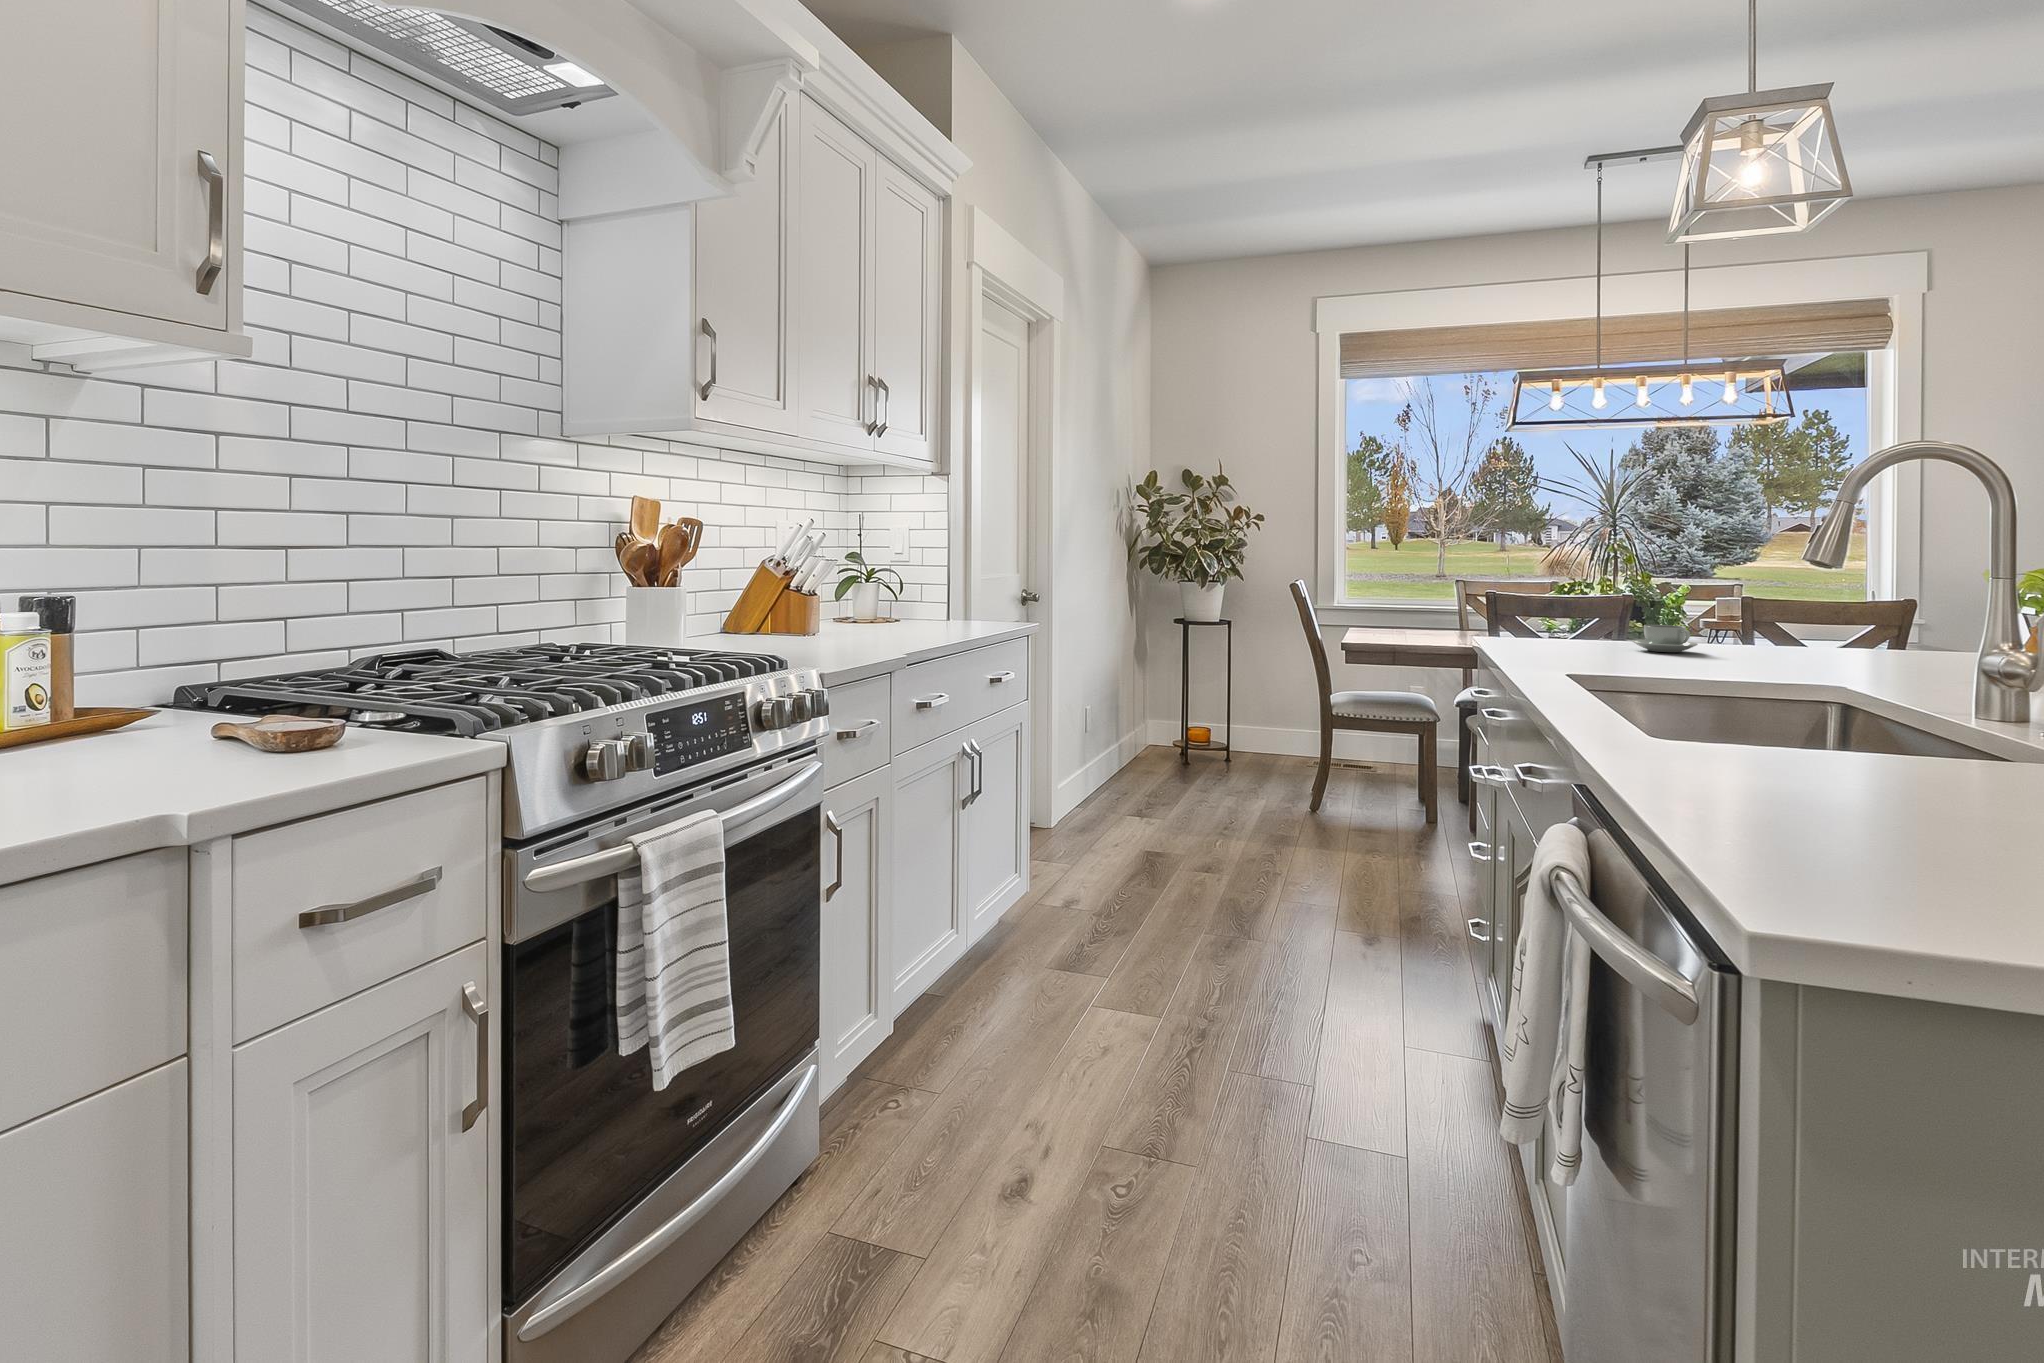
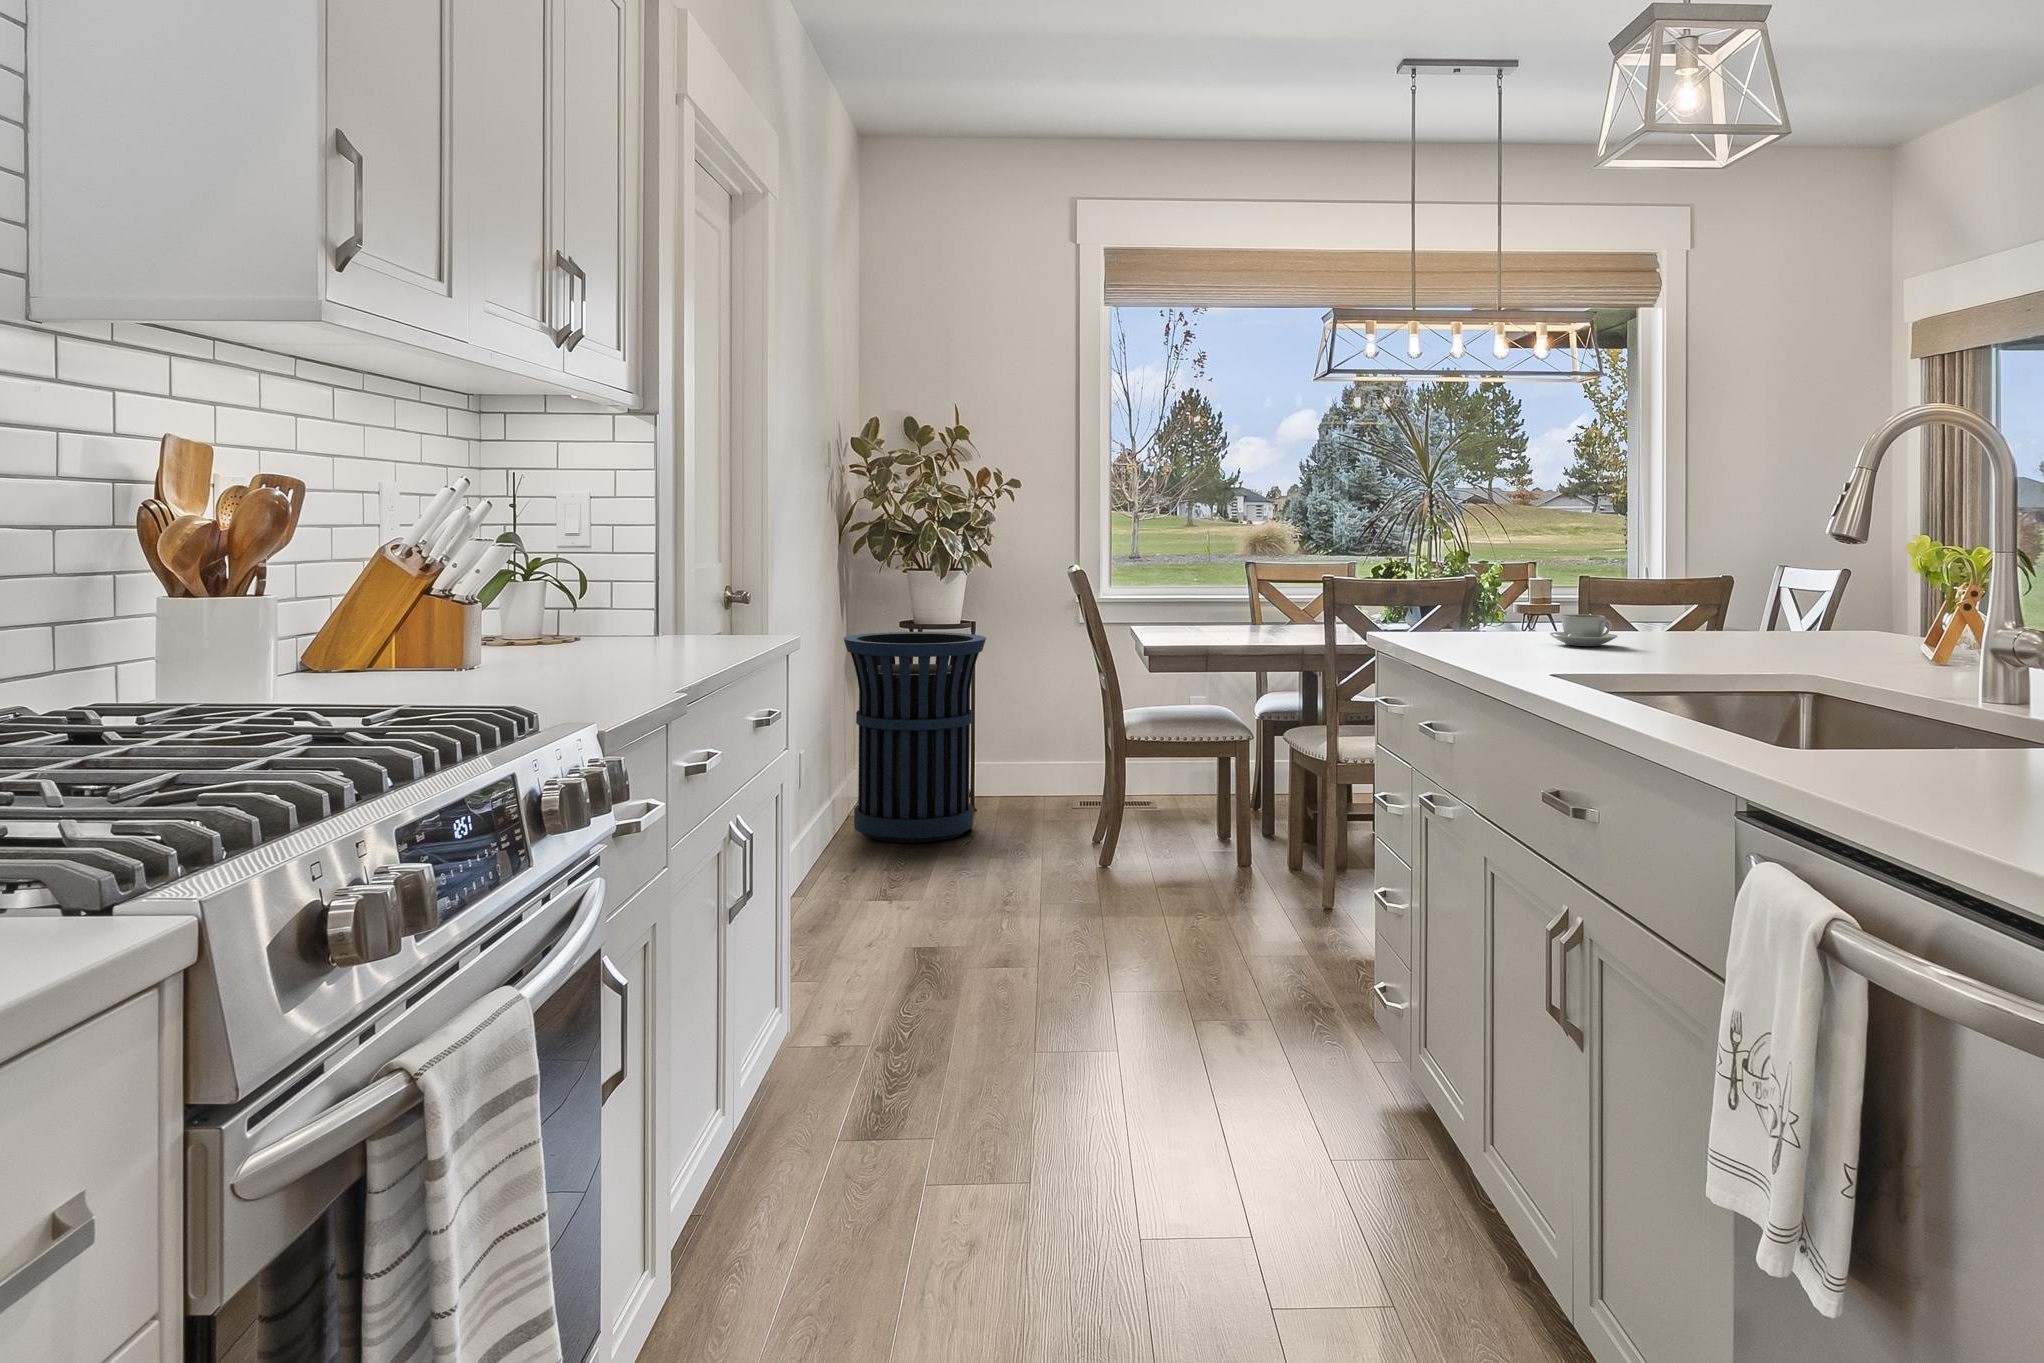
trash can: none [1127,627,1233,782] -> present [844,632,986,842]

